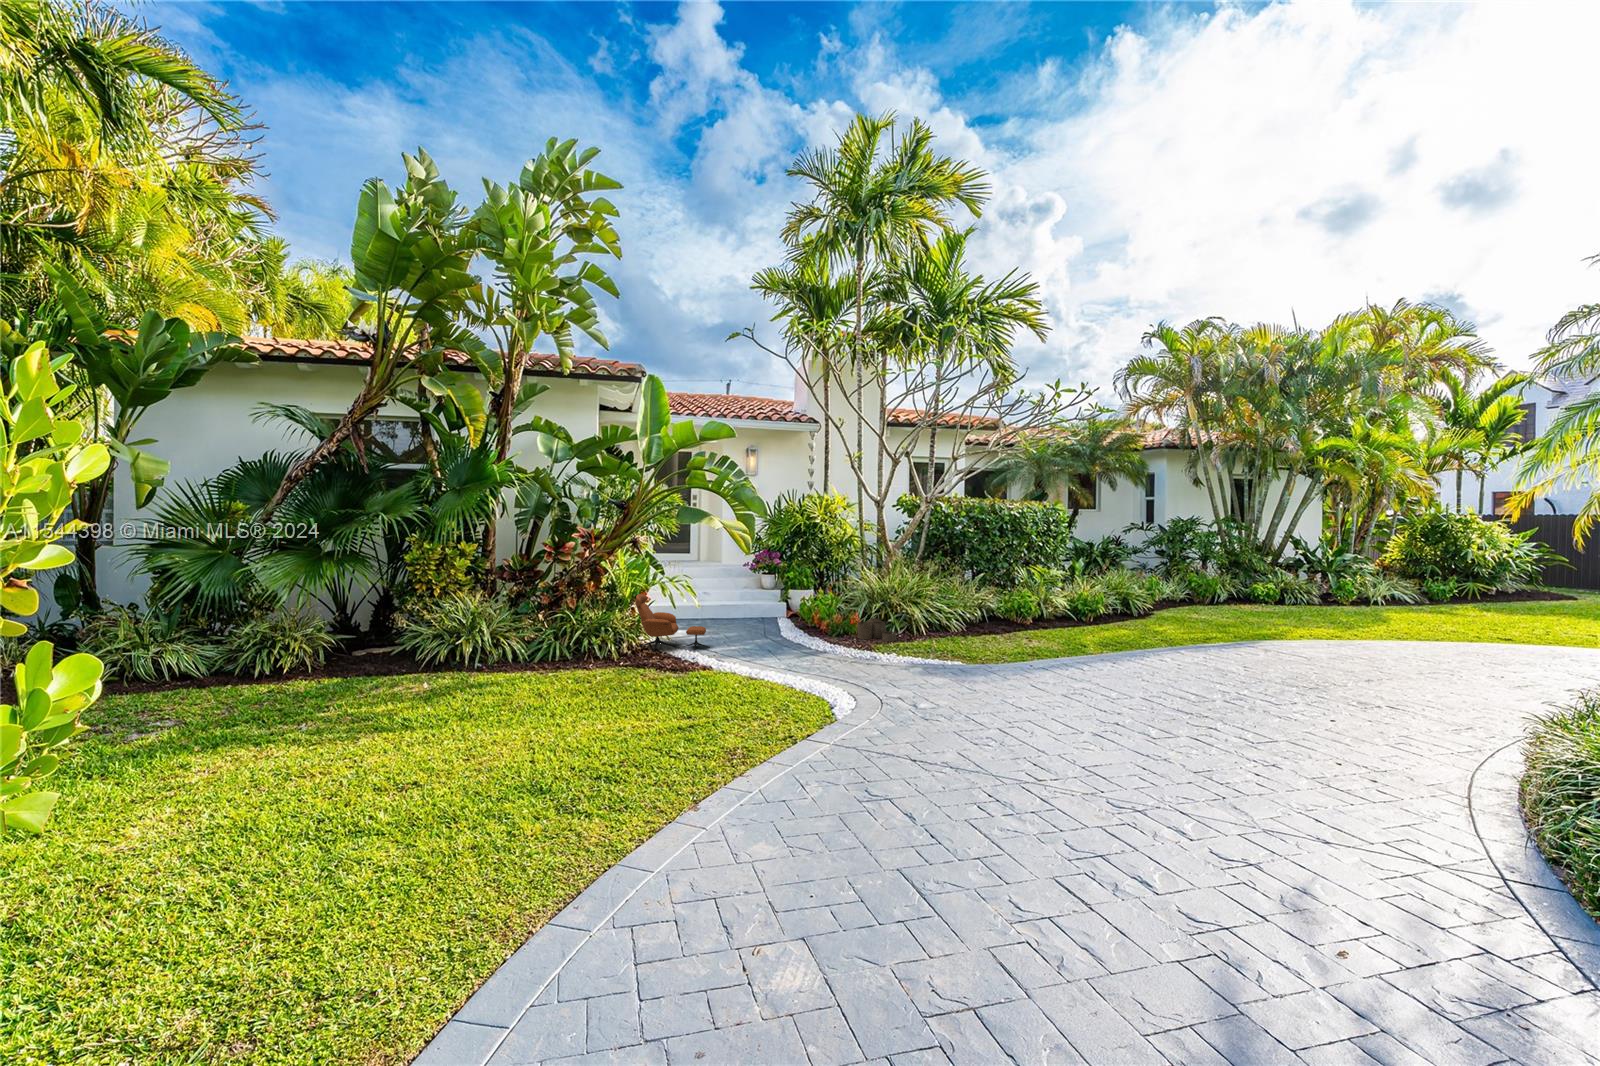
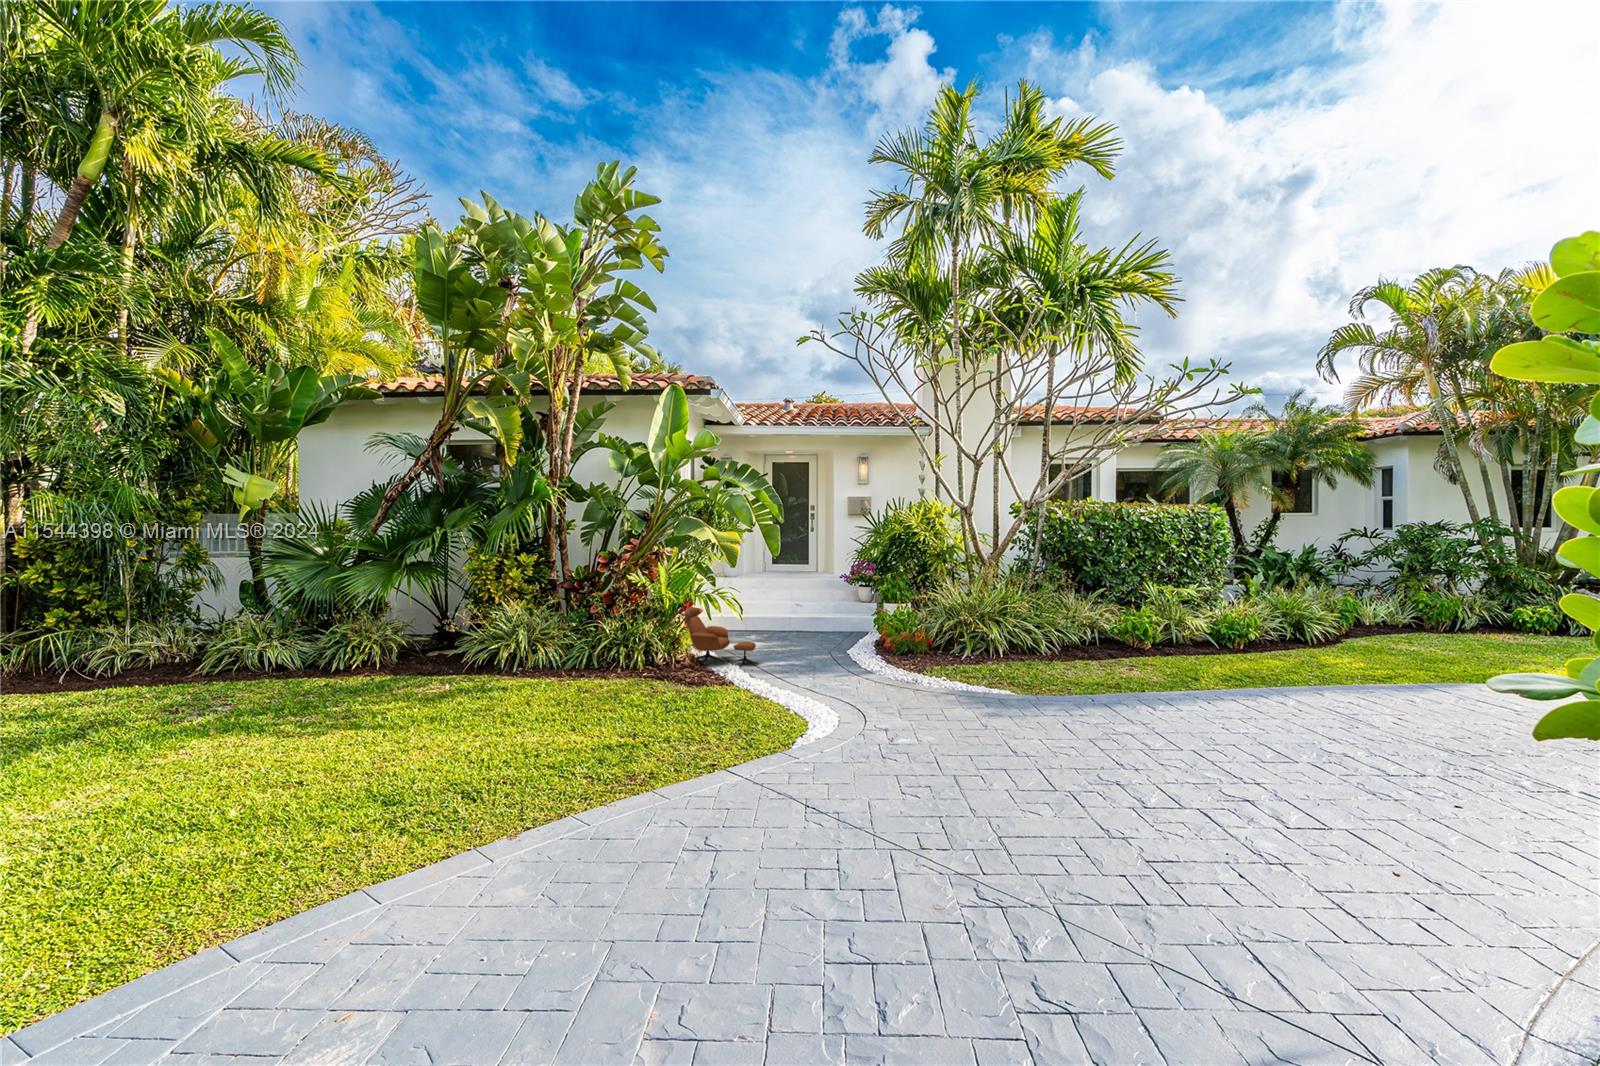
woven basket: present [858,618,896,641] -> none [925,637,968,666]

